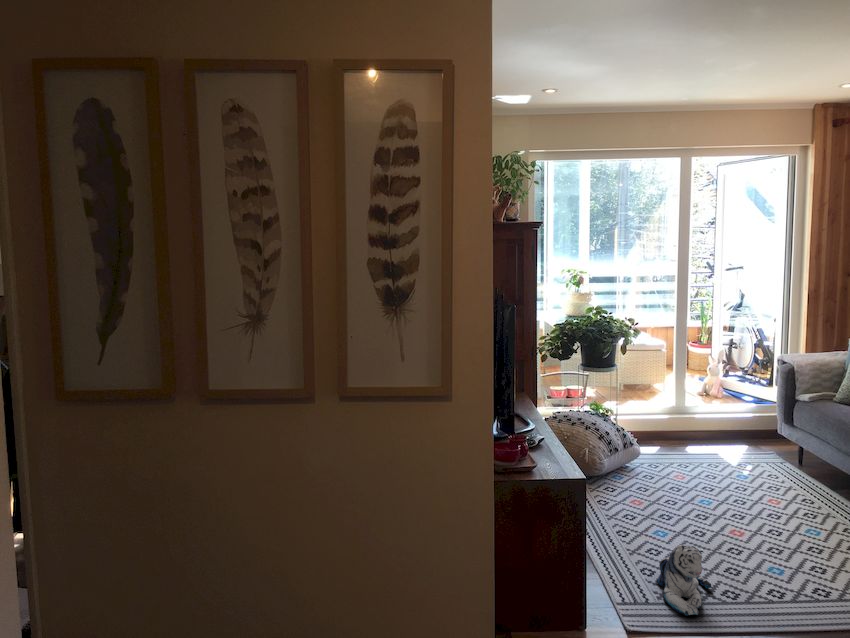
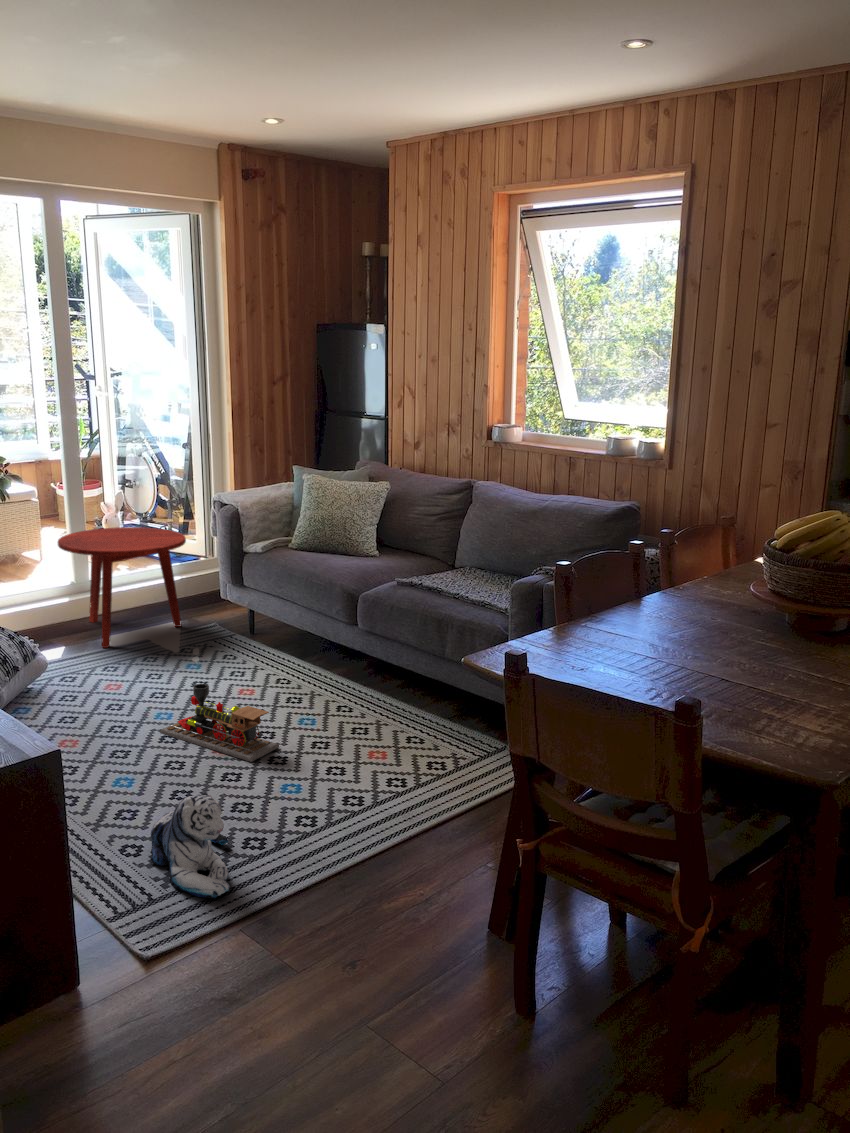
side table: none [663,374,753,453] -> present [58,527,186,648]
toy train: none [698,484,782,546] -> present [160,684,279,762]

